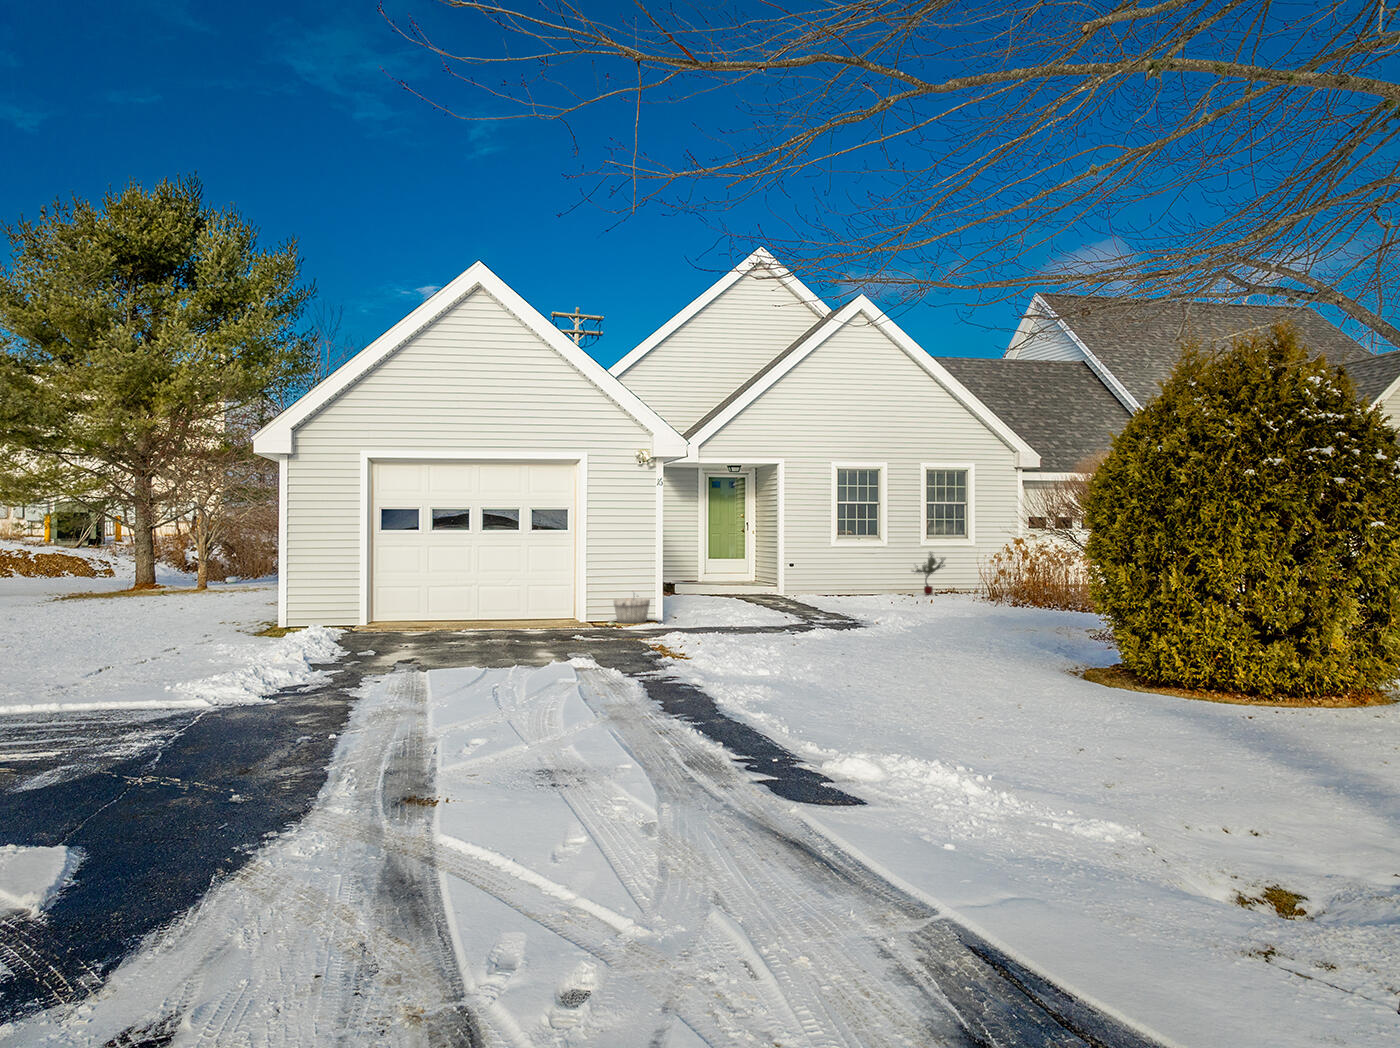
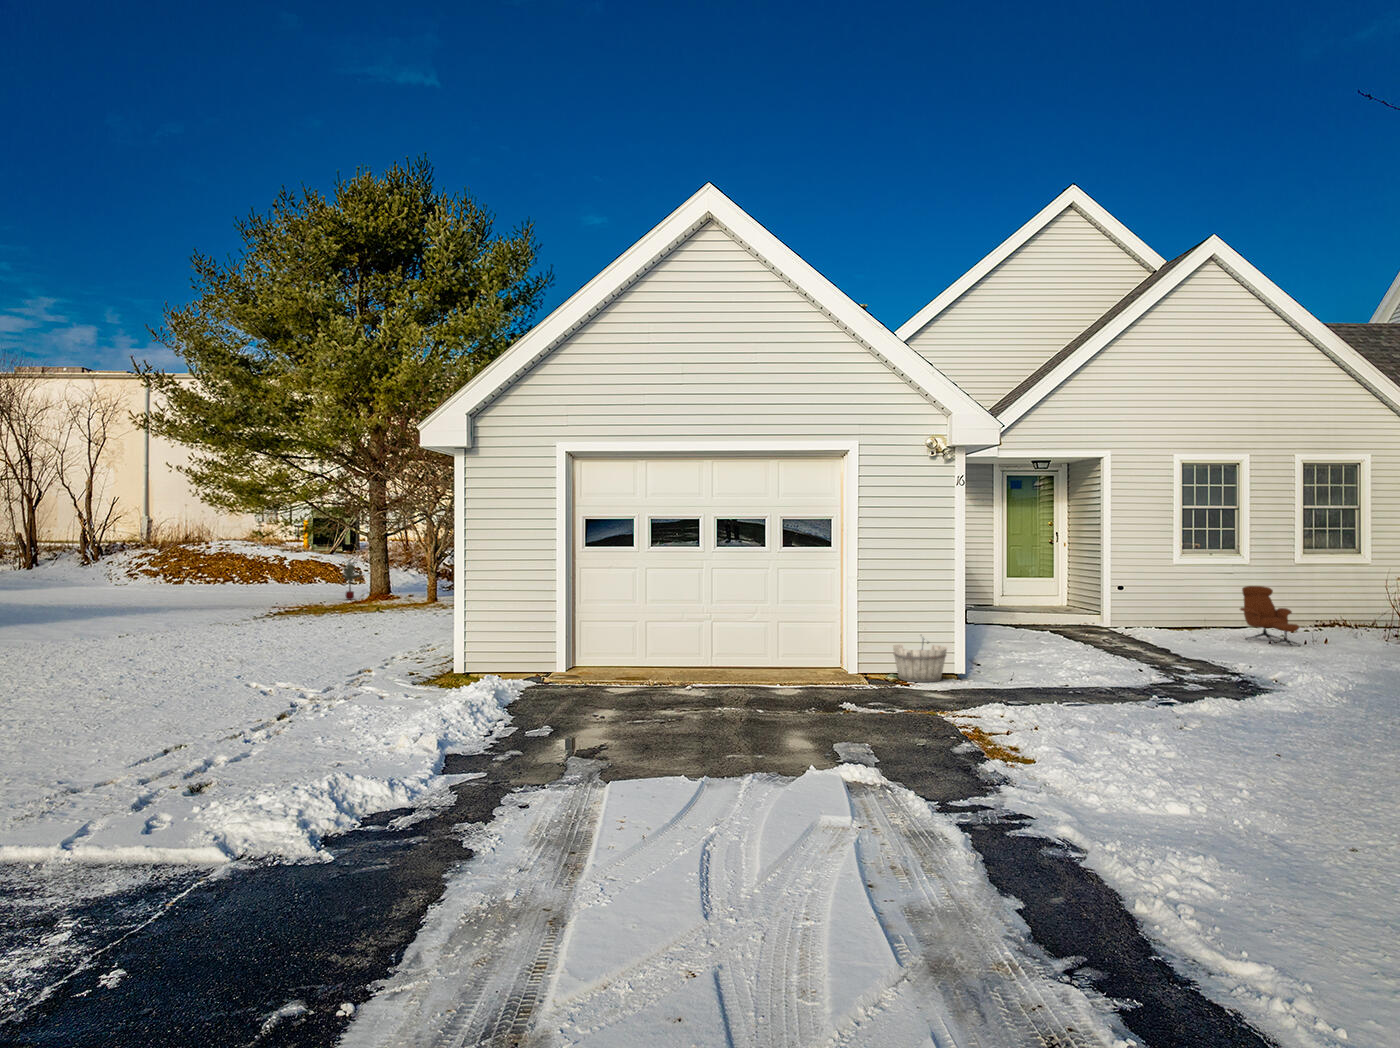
potted tree: present [912,552,945,595] -> present [343,559,364,600]
lounge chair: none [863,558,898,598] -> present [1240,586,1299,645]

